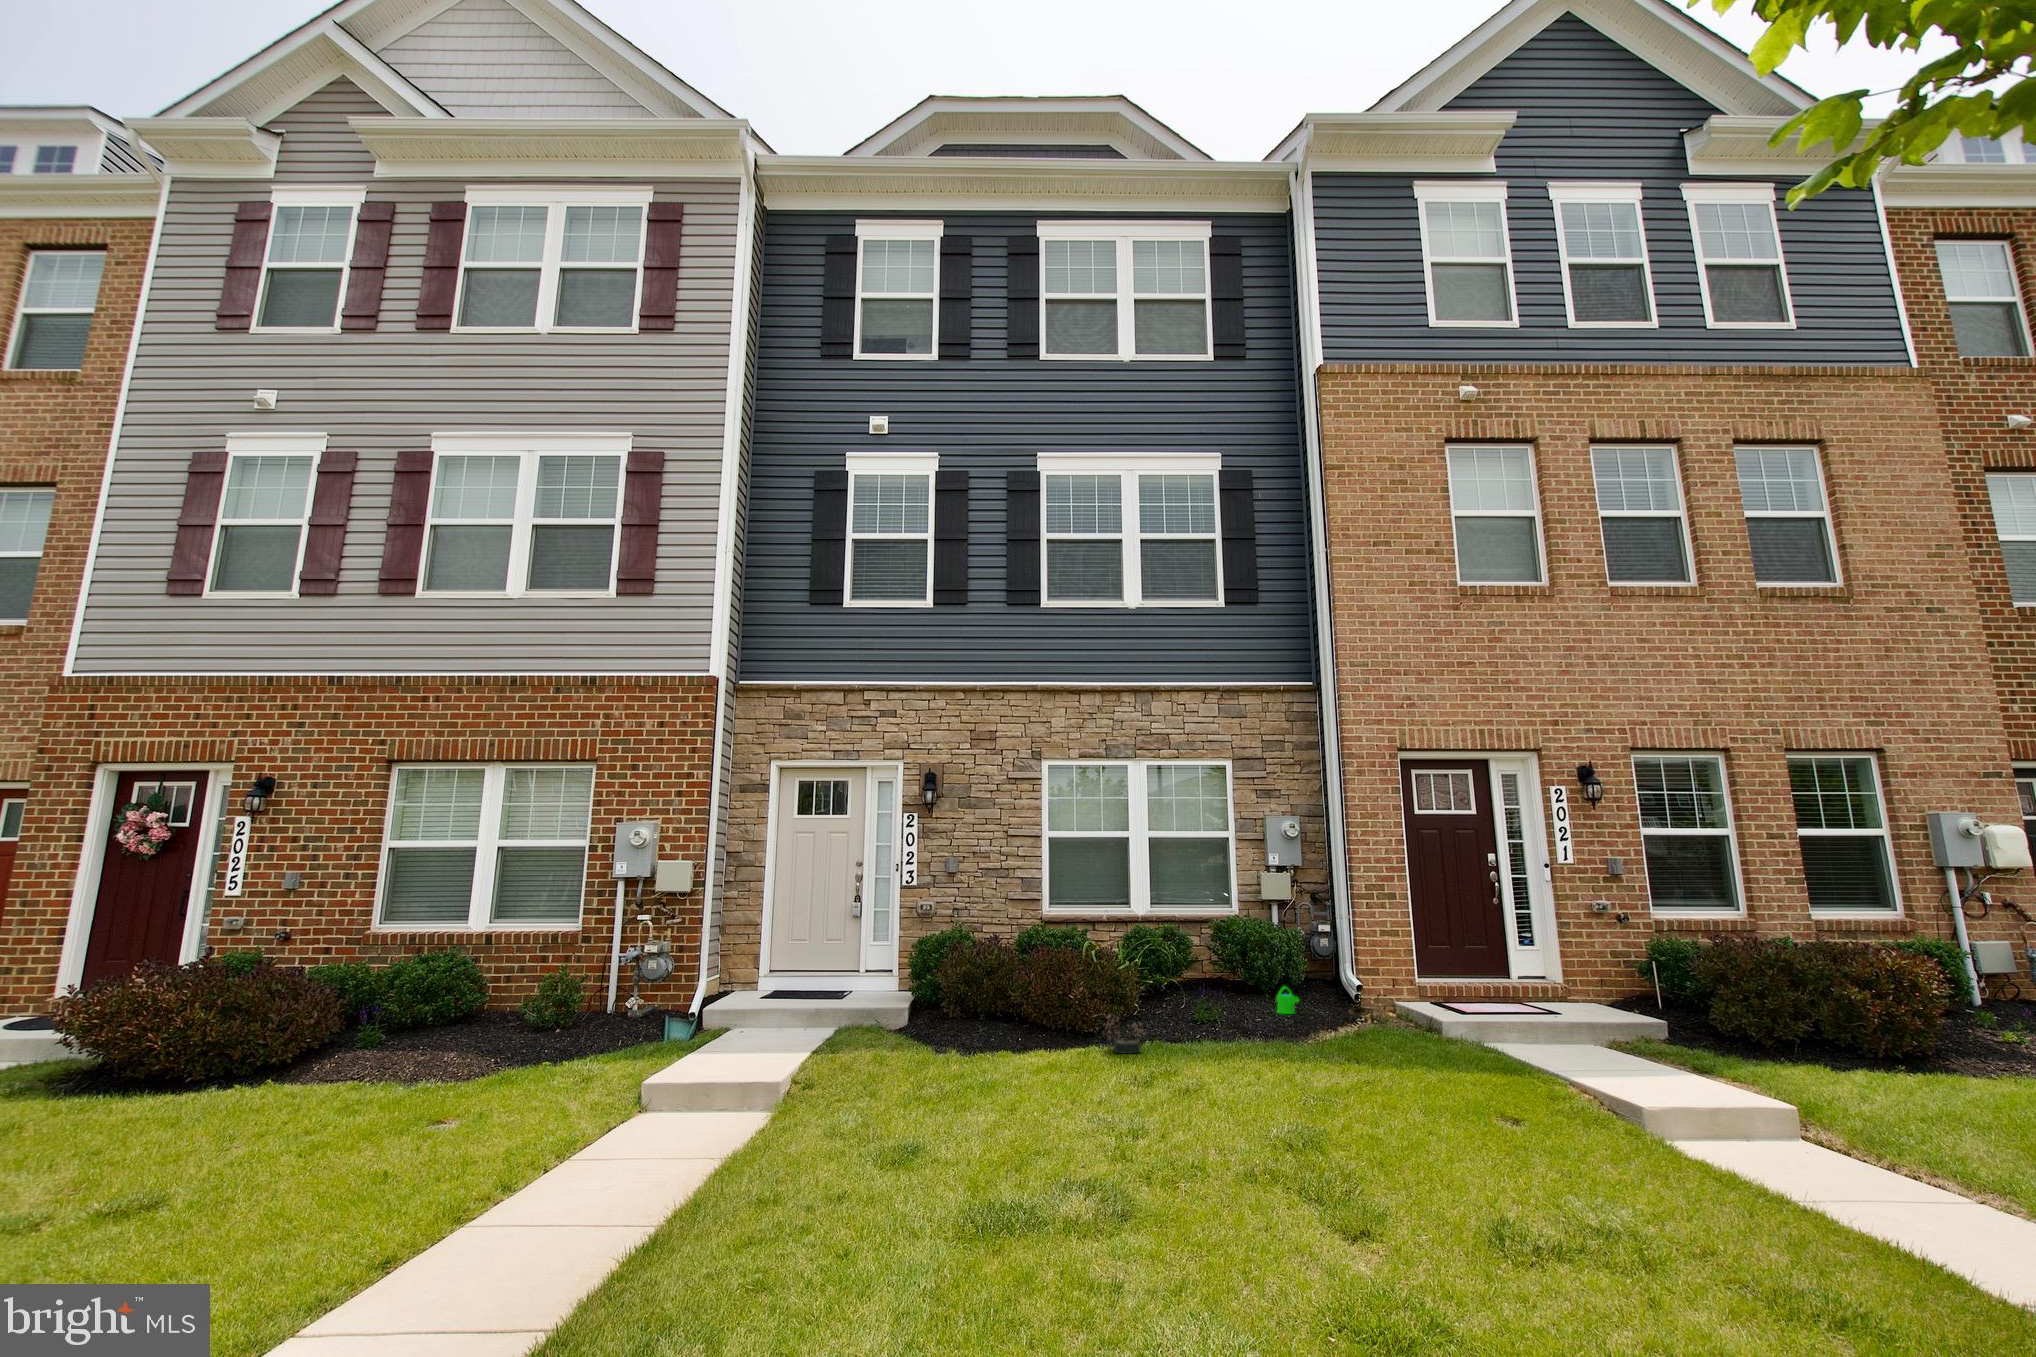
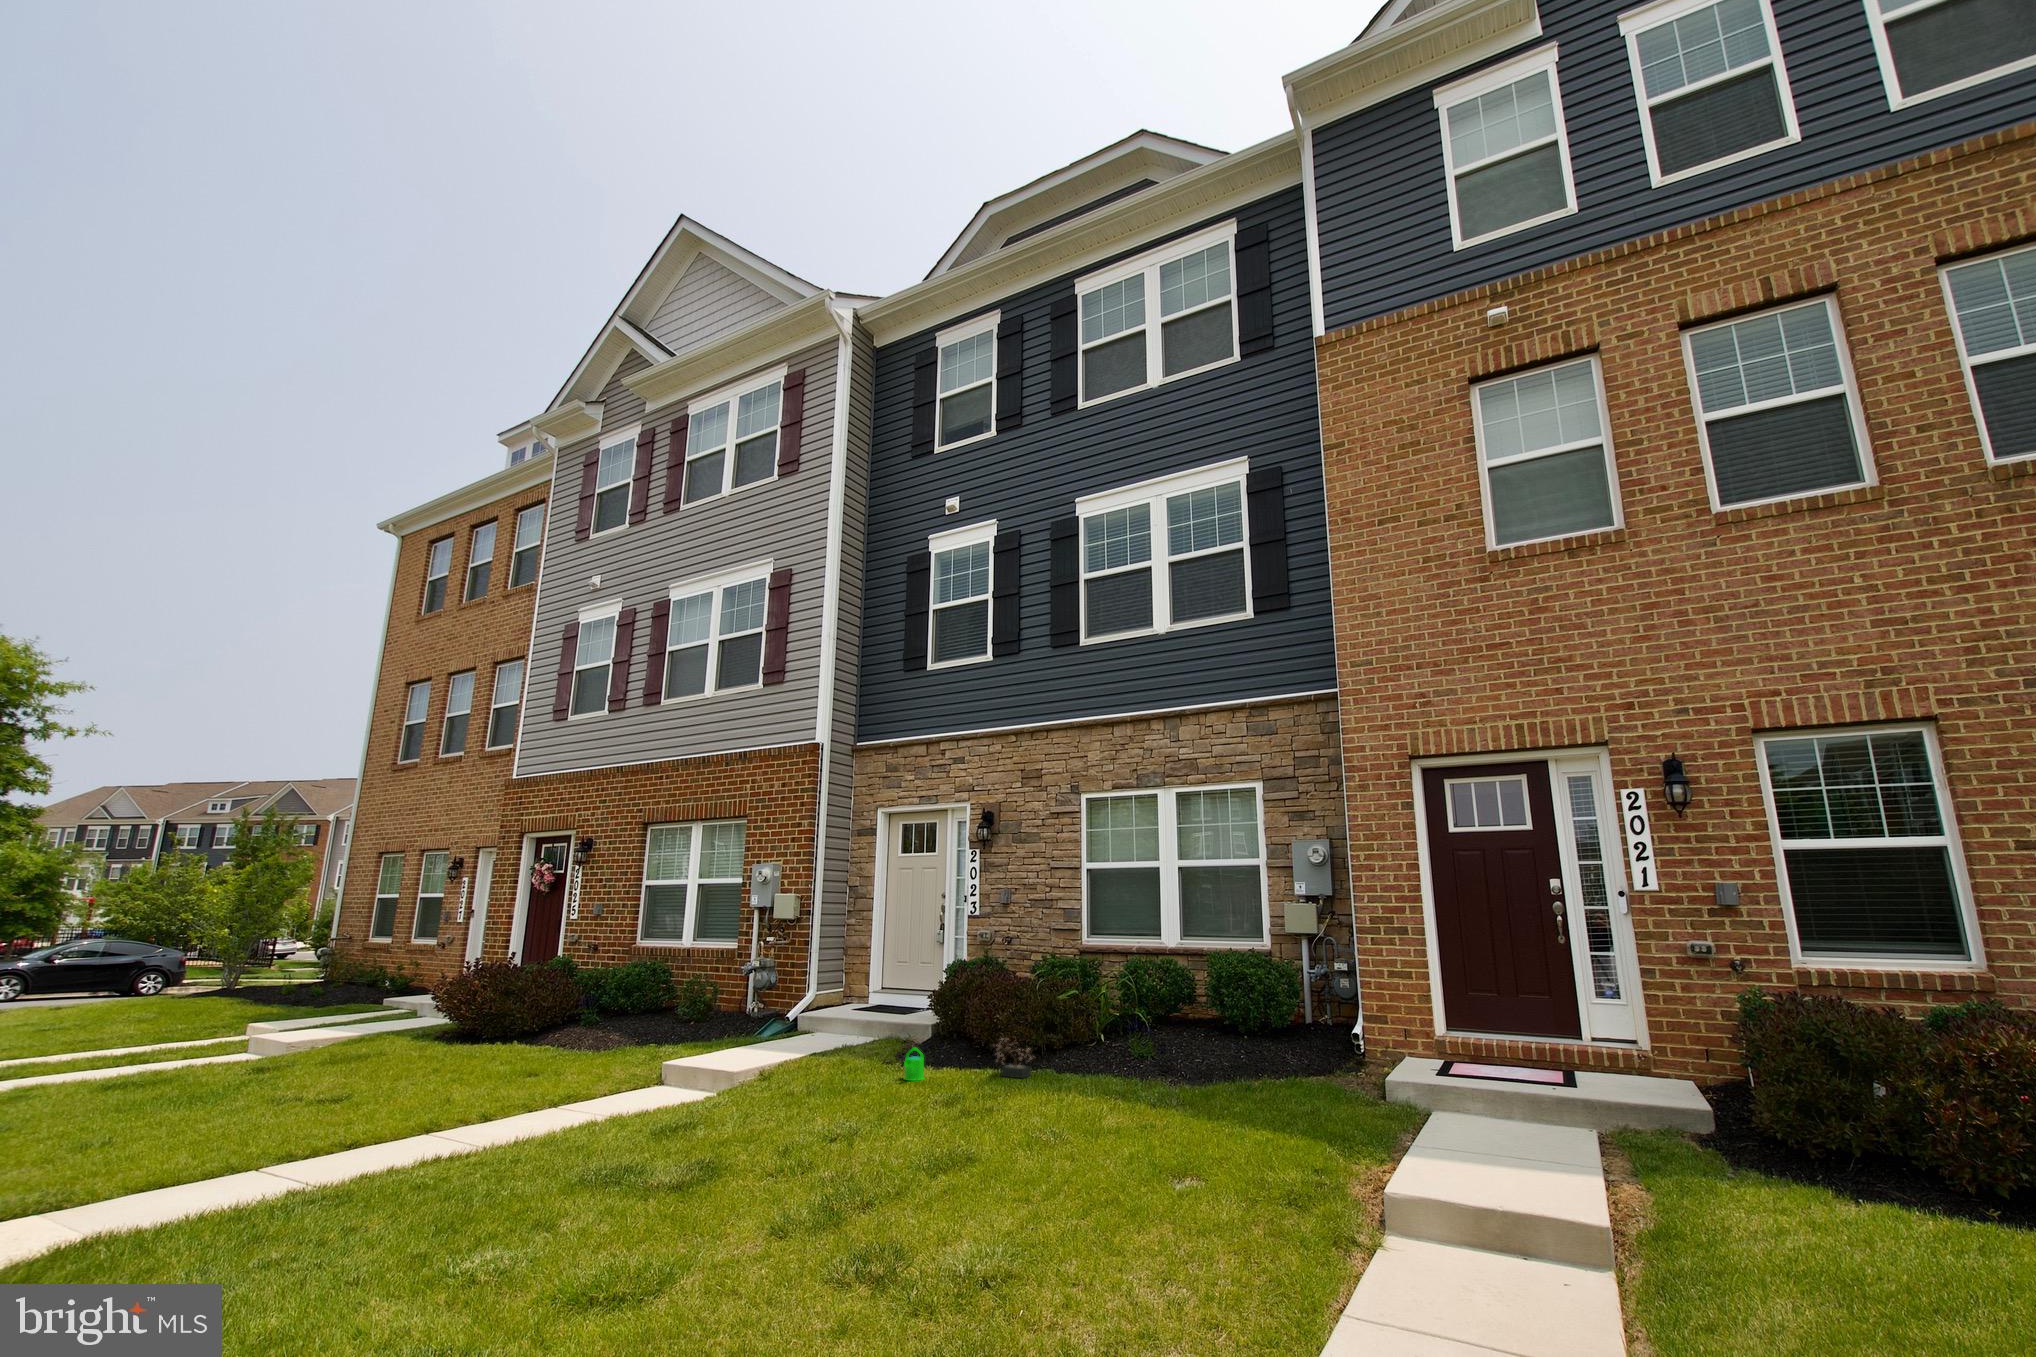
watering can: present [1275,986,1299,1014] -> present [904,1047,924,1081]

